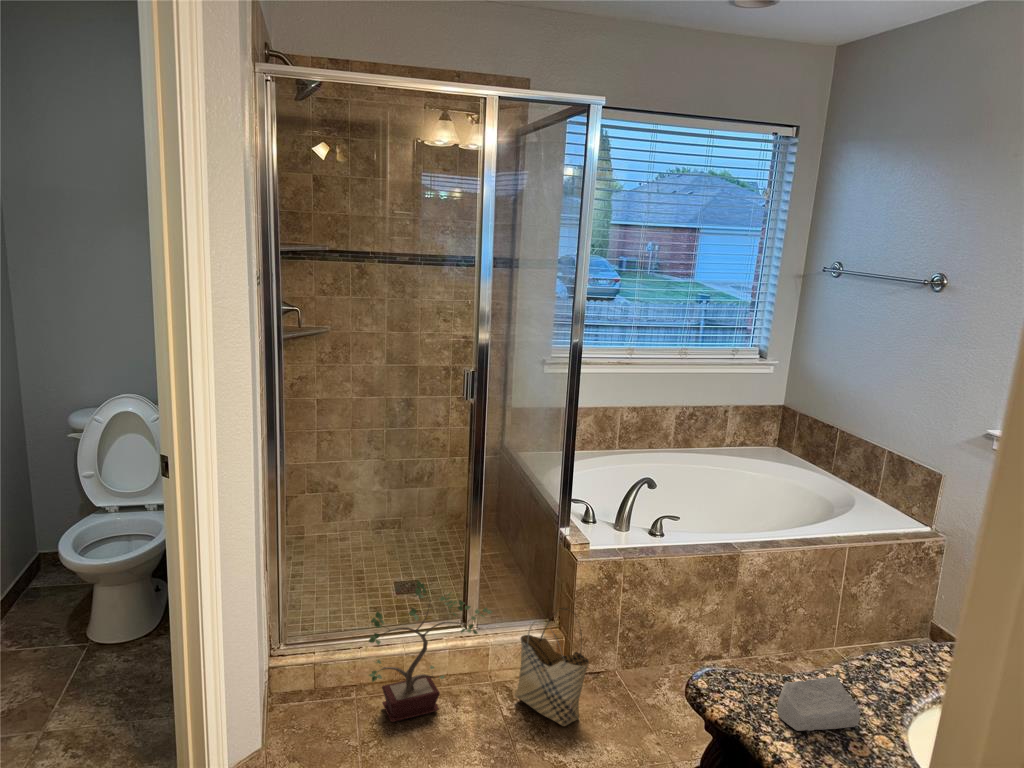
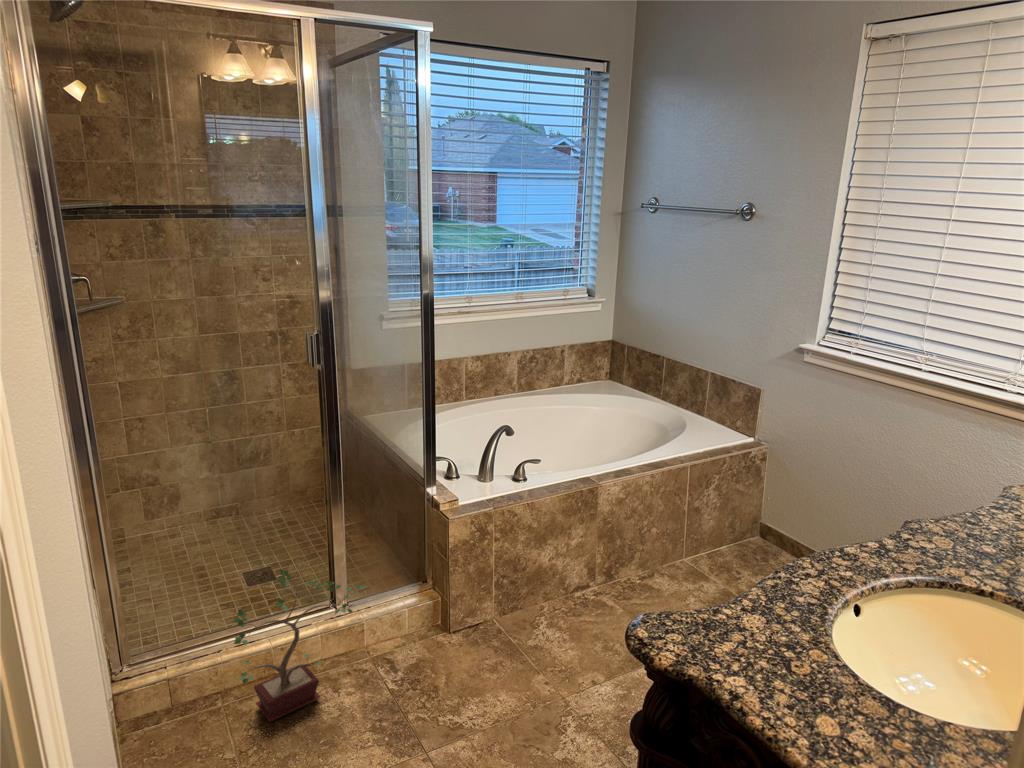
woven basket: present [515,608,589,726] -> none [397,569,471,686]
soap bar: present [777,677,861,731] -> none [719,602,796,663]

